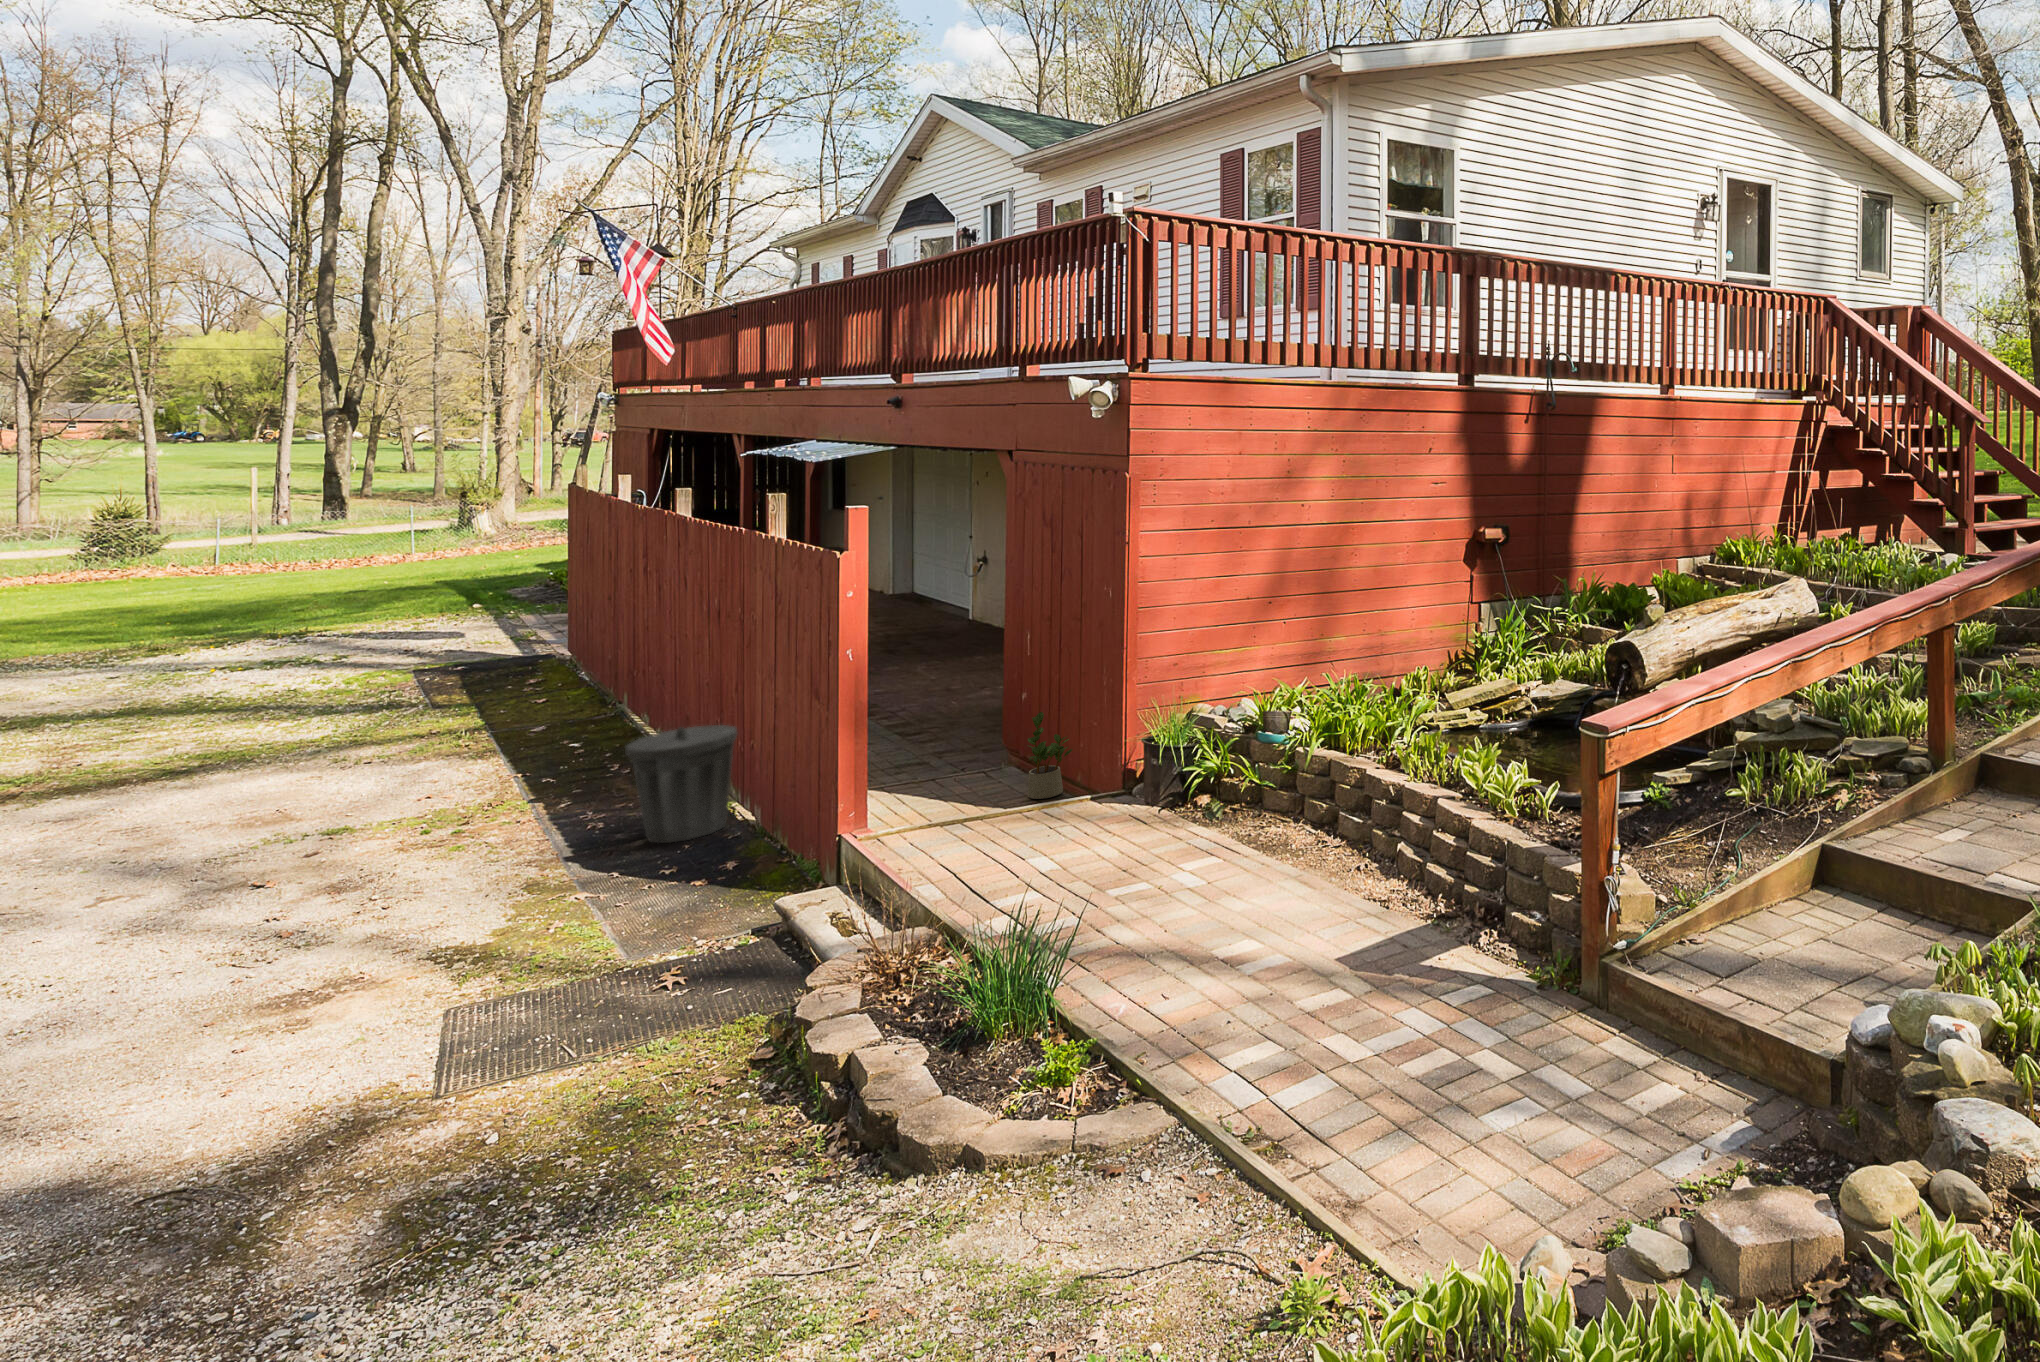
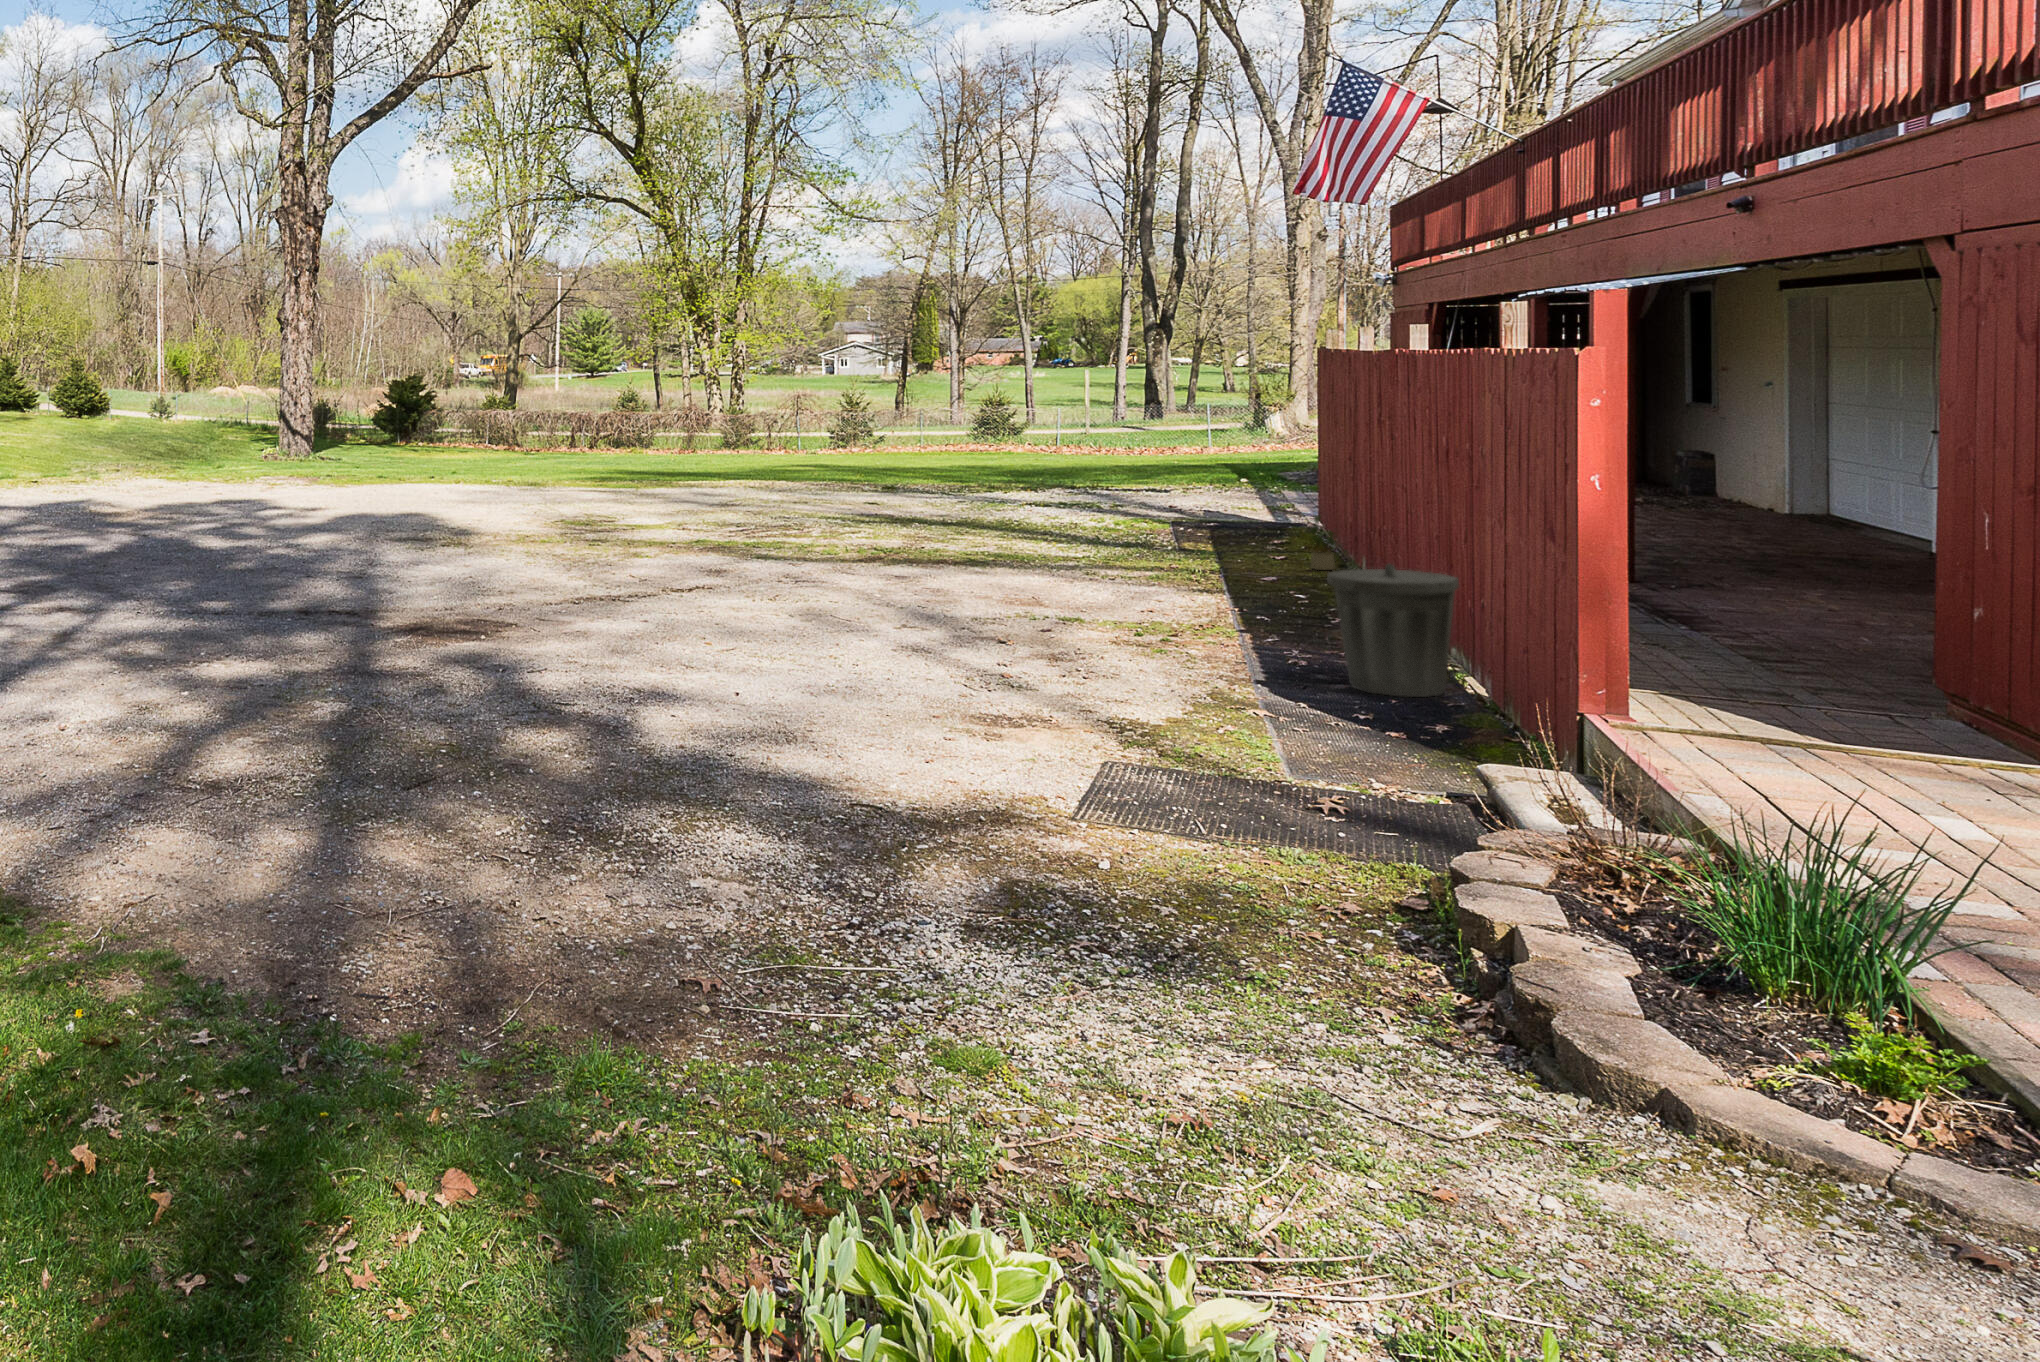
potted plant: present [1028,712,1072,799] -> present [1311,516,1335,570]

